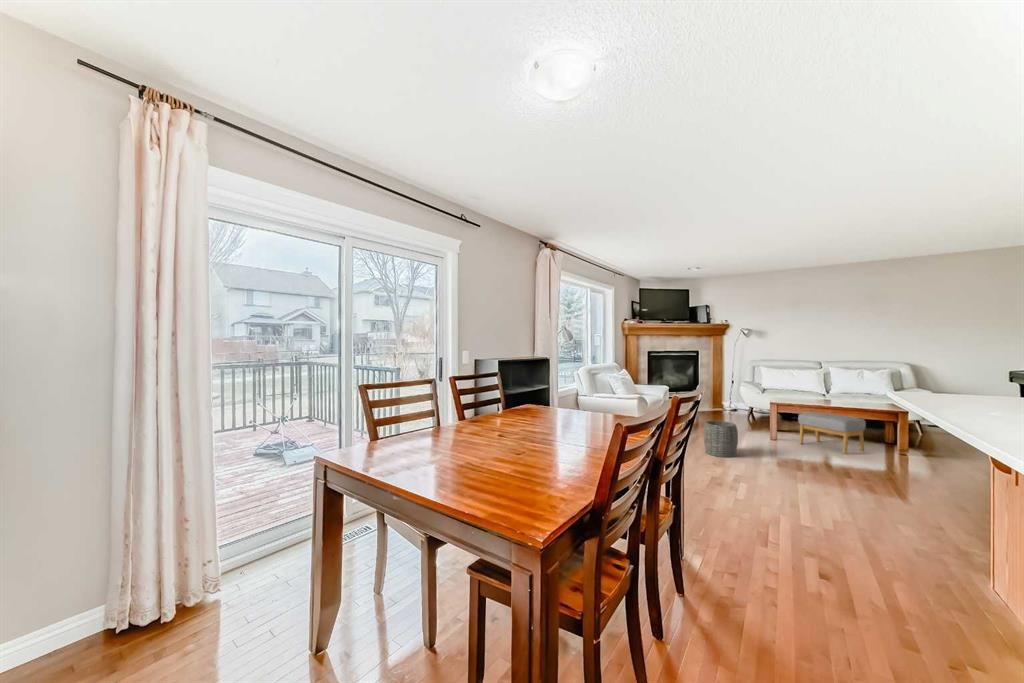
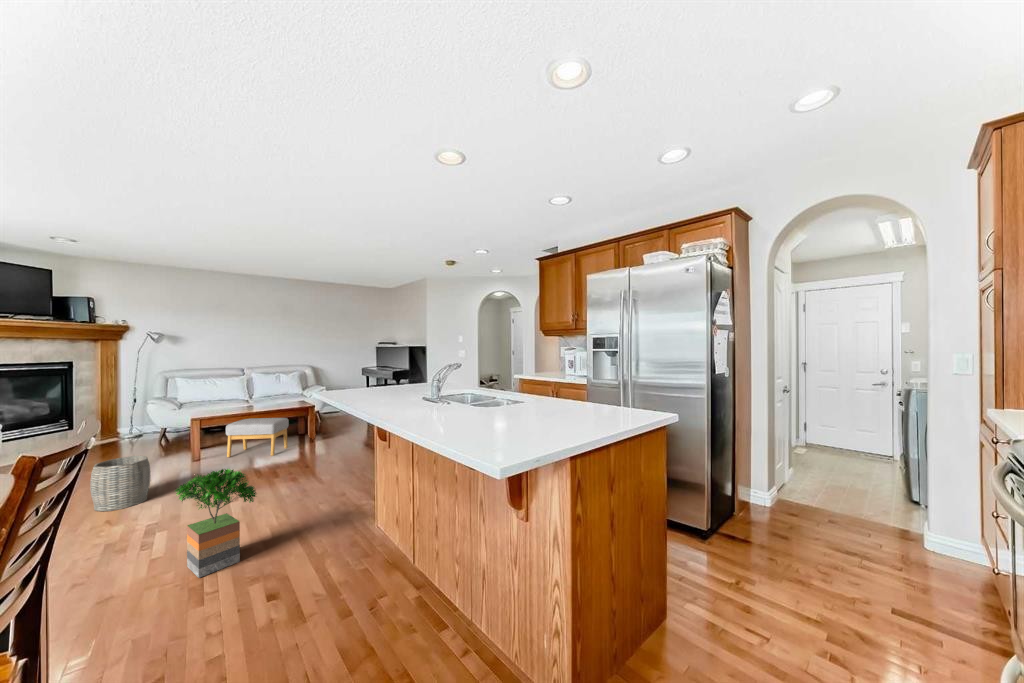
potted tree: none [745,441,810,525] -> present [176,469,256,578]

